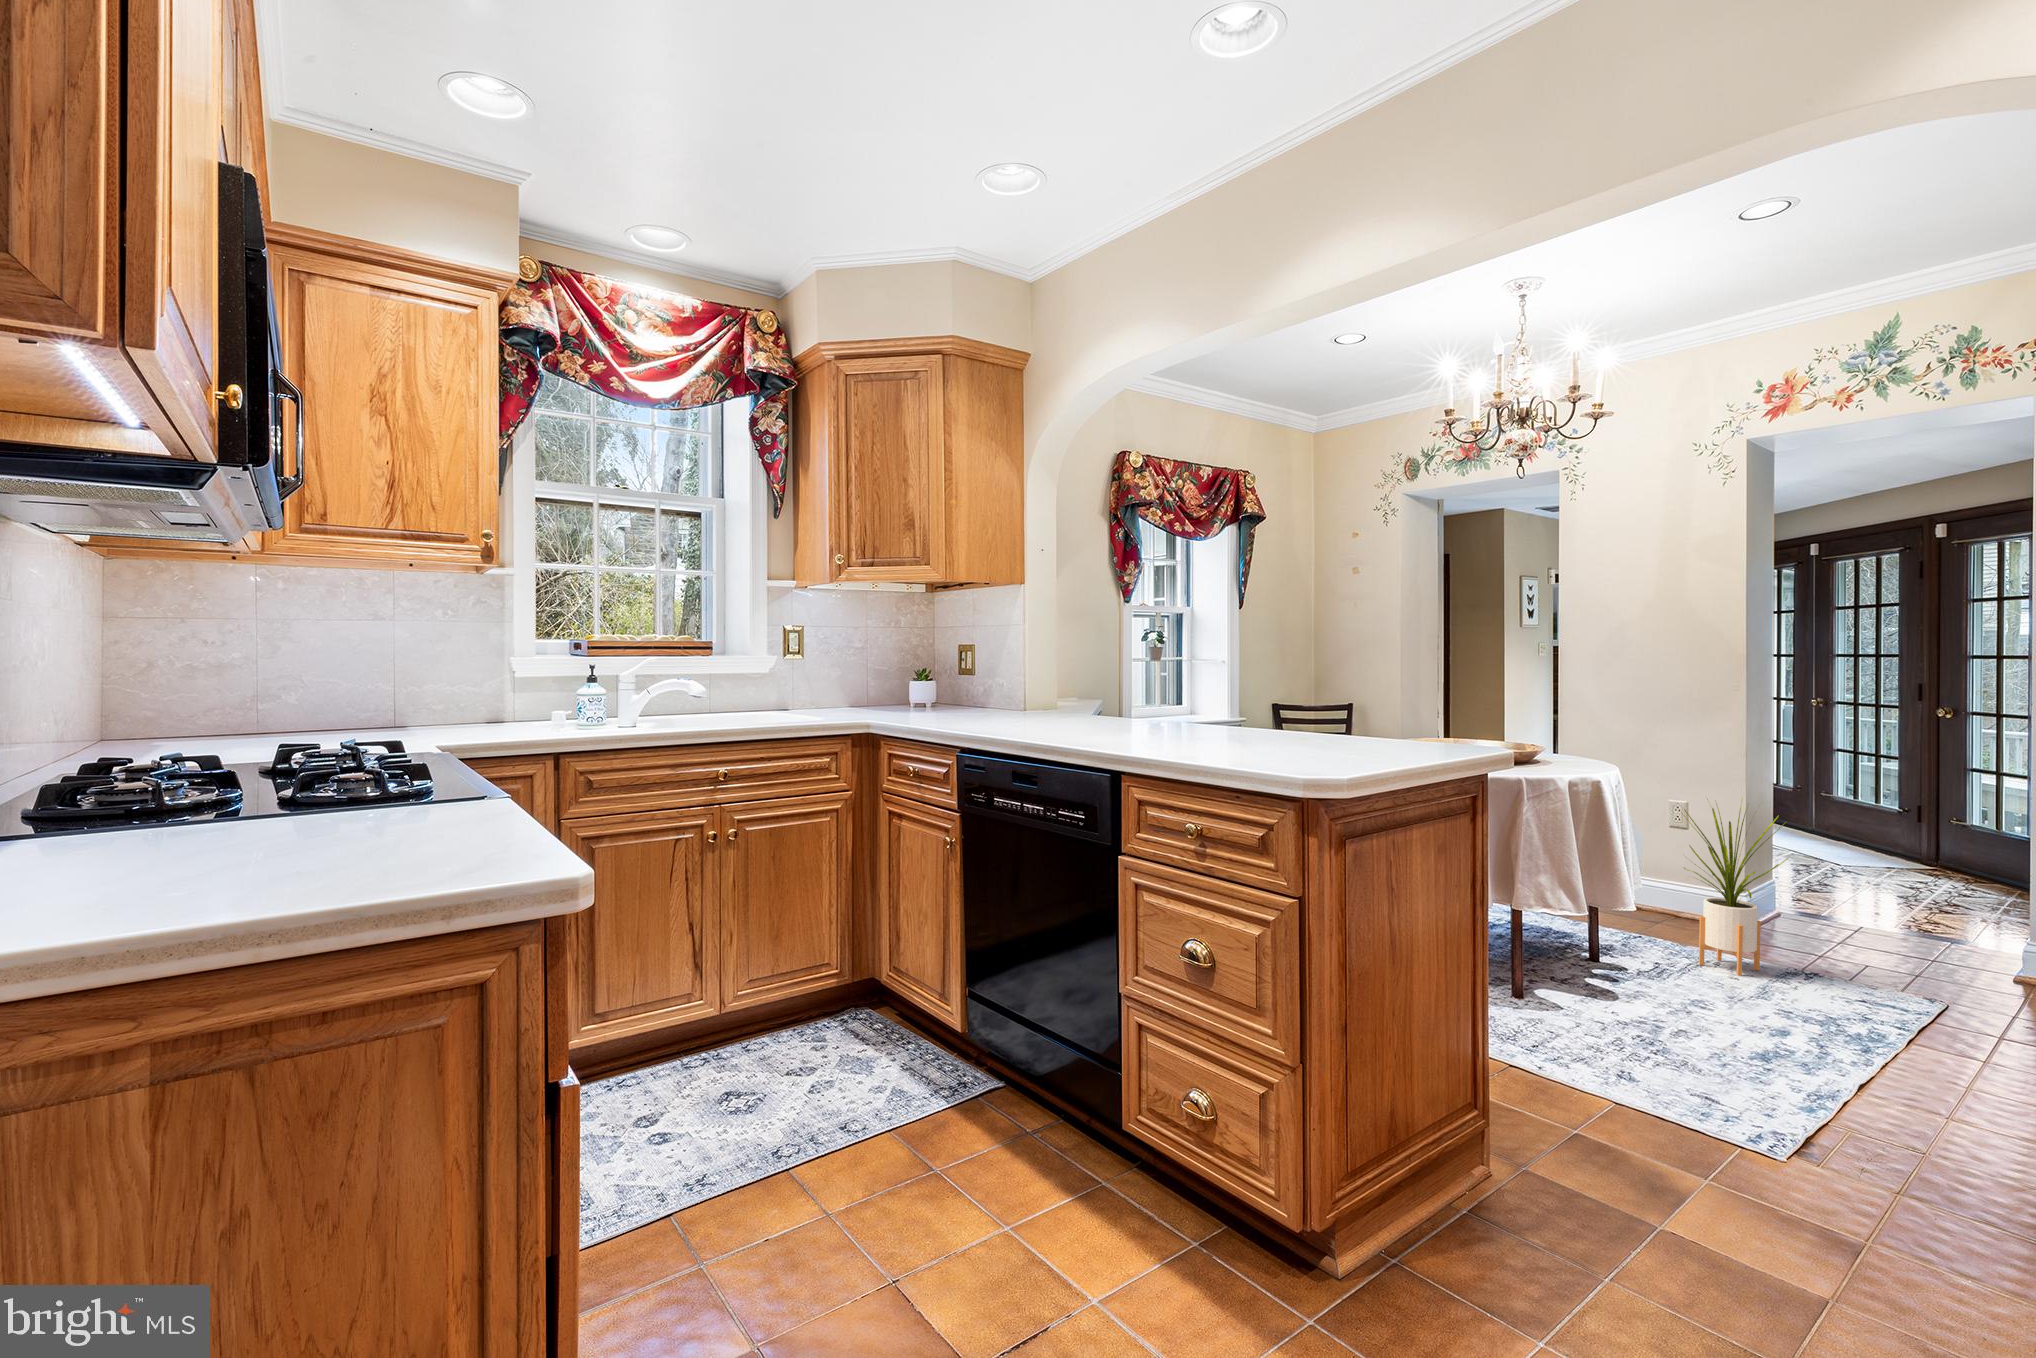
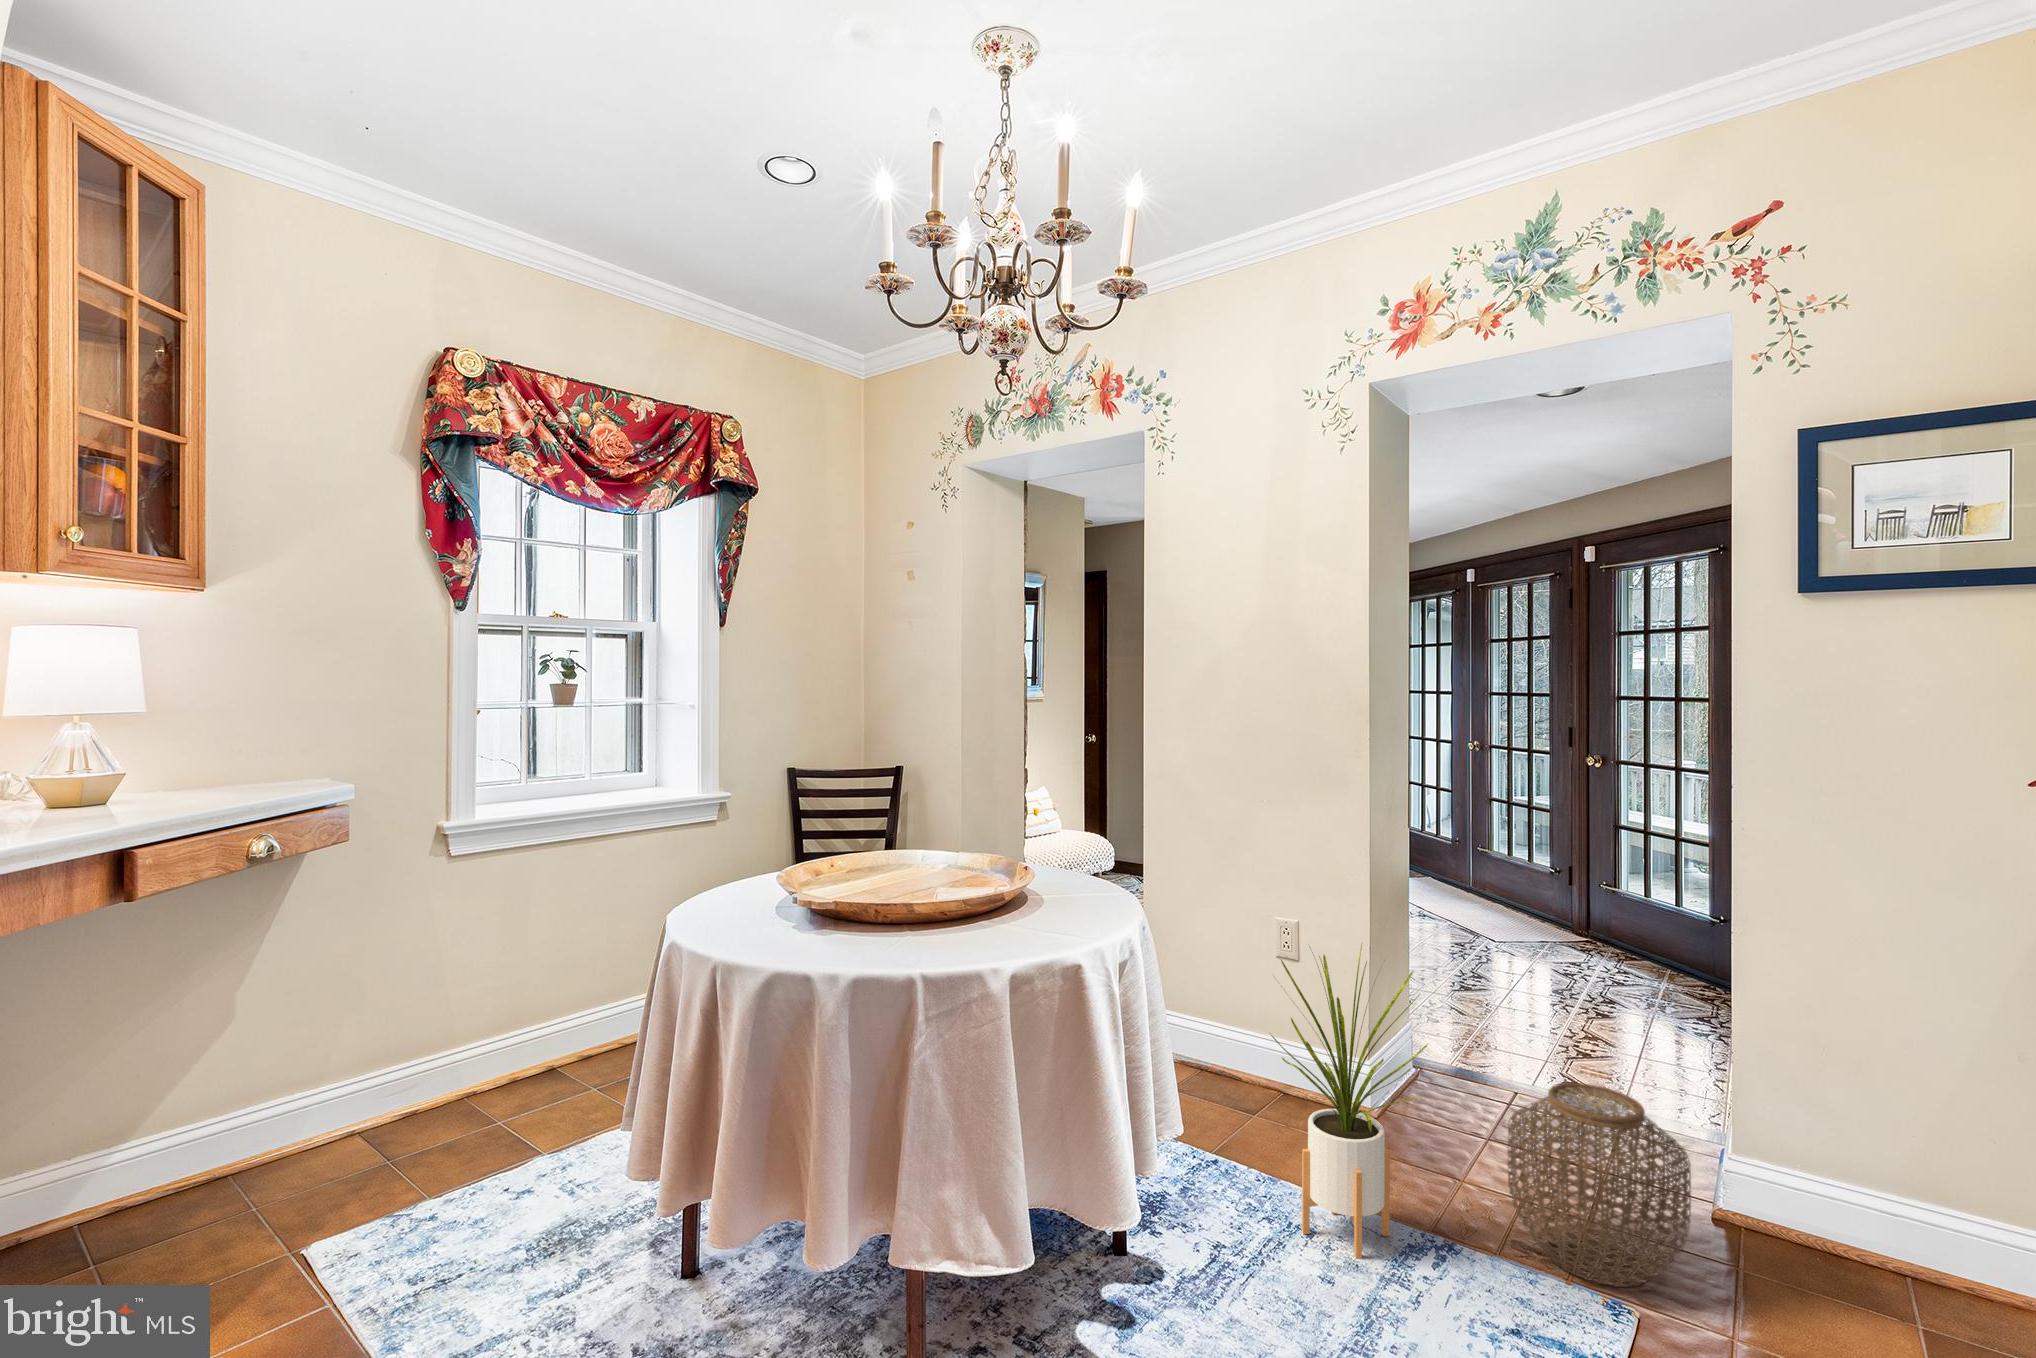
woven basket: none [1845,886,1976,999] -> present [1508,1083,1691,1287]

